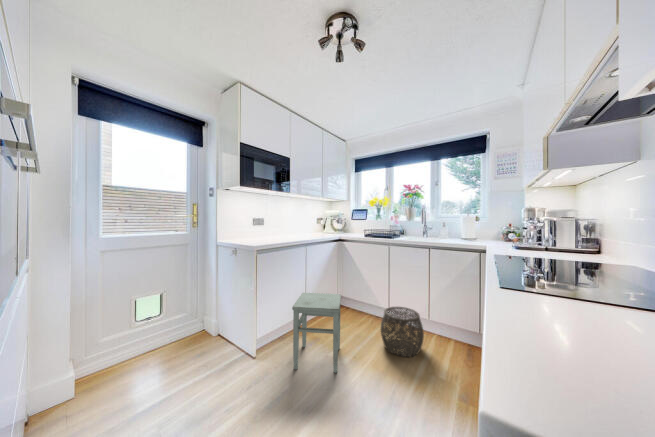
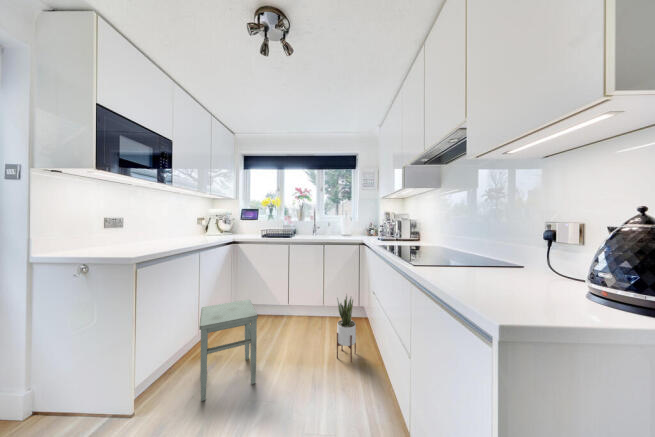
woven basket: present [381,307,424,357] -> none [287,300,325,345]
potted plant: none [427,309,457,394] -> present [337,294,356,362]

